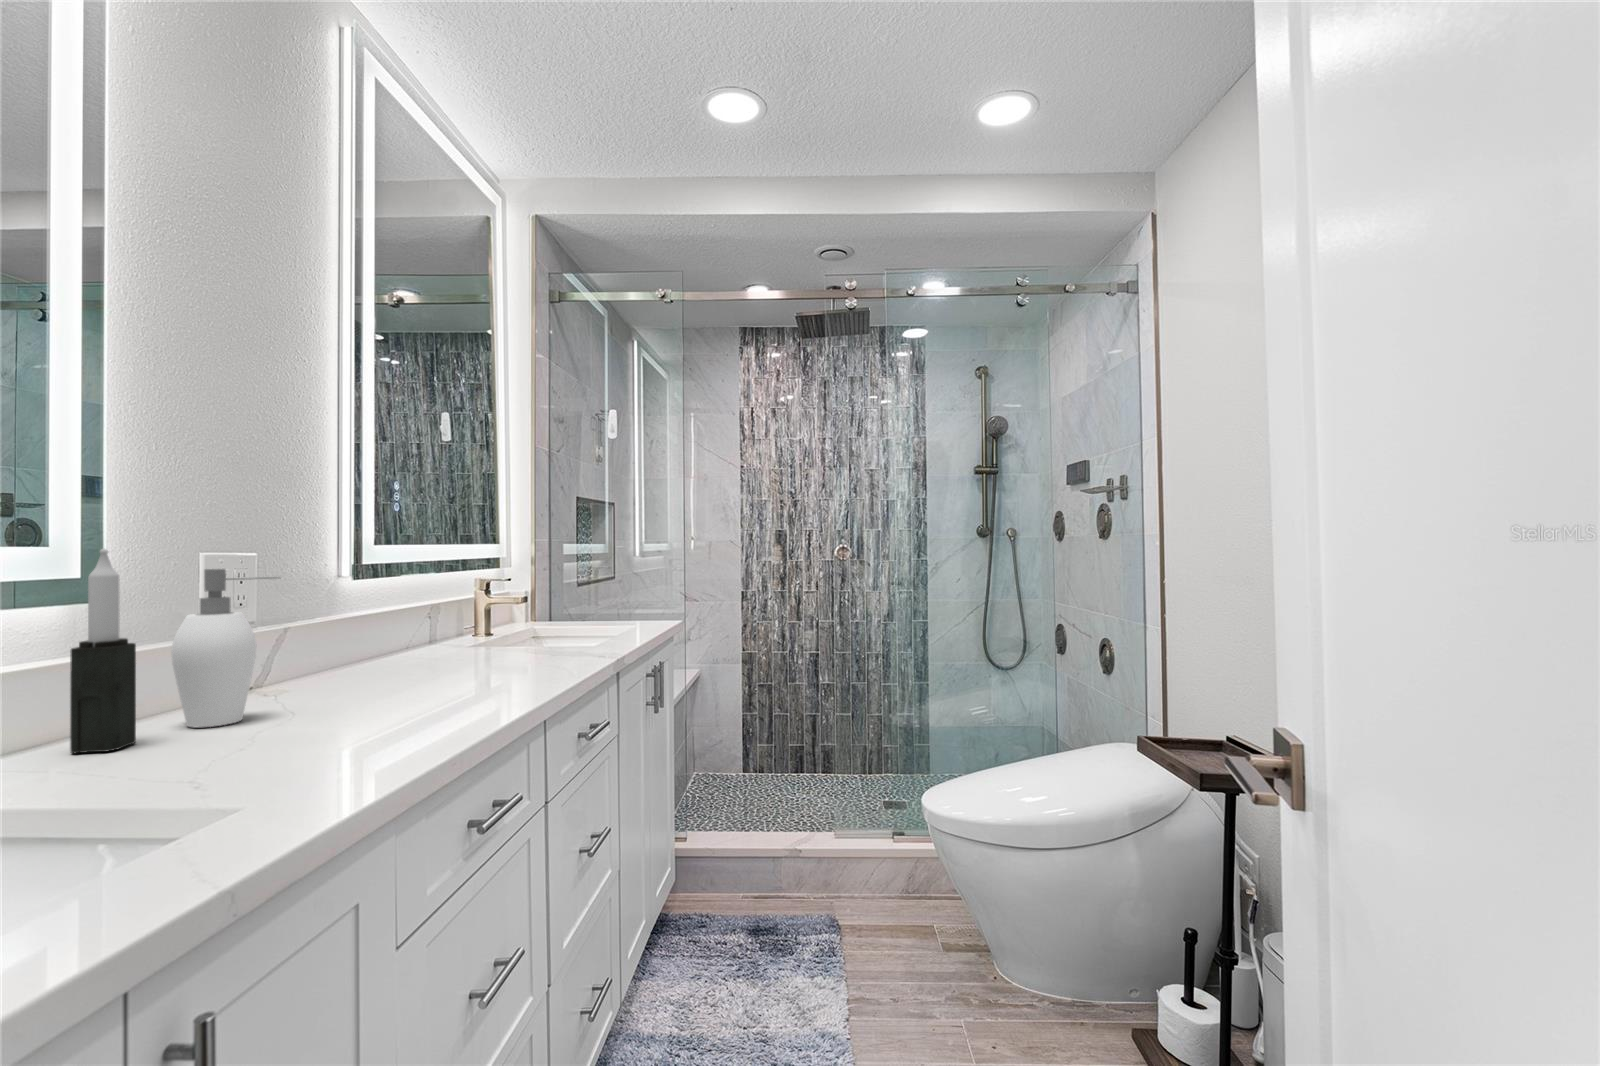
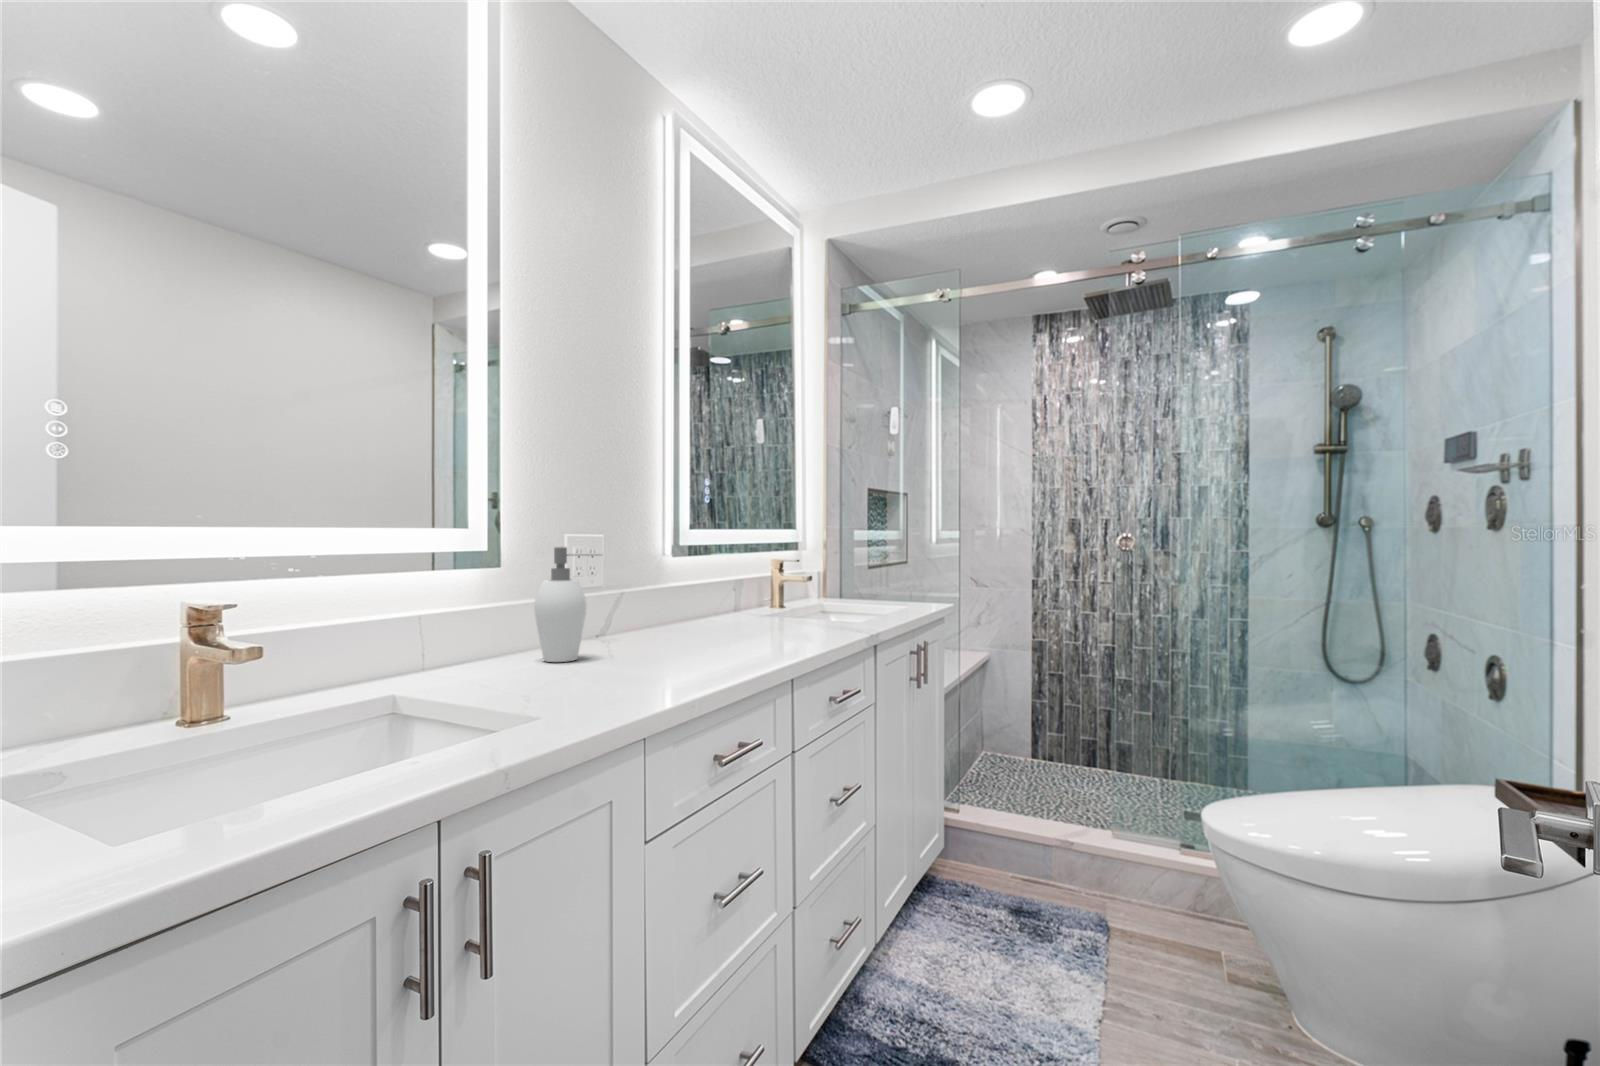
candle: present [70,549,136,753] -> none [473,532,510,672]

